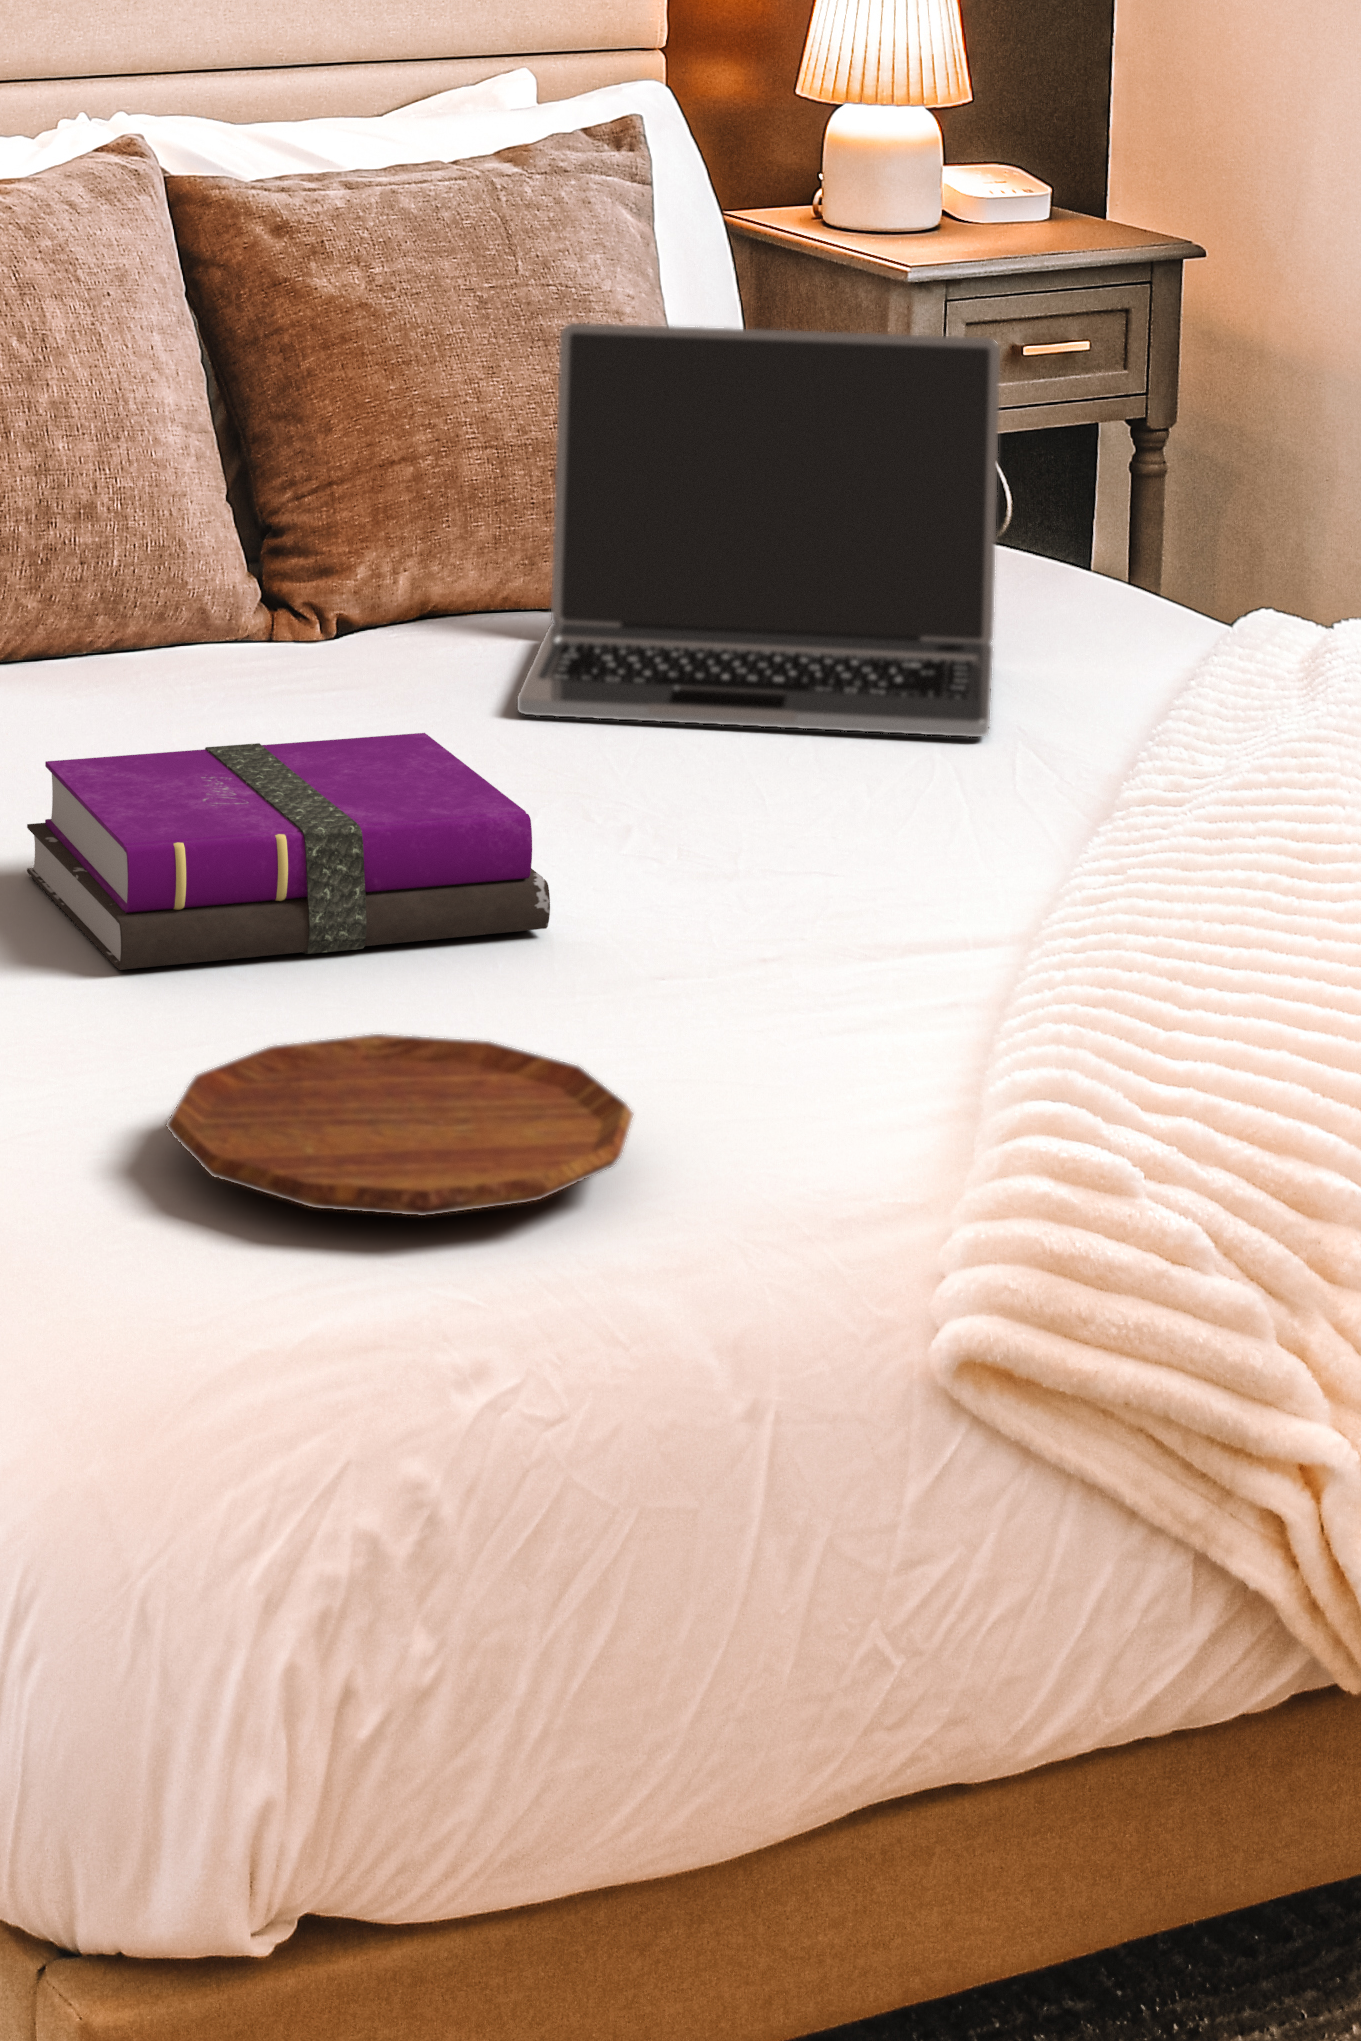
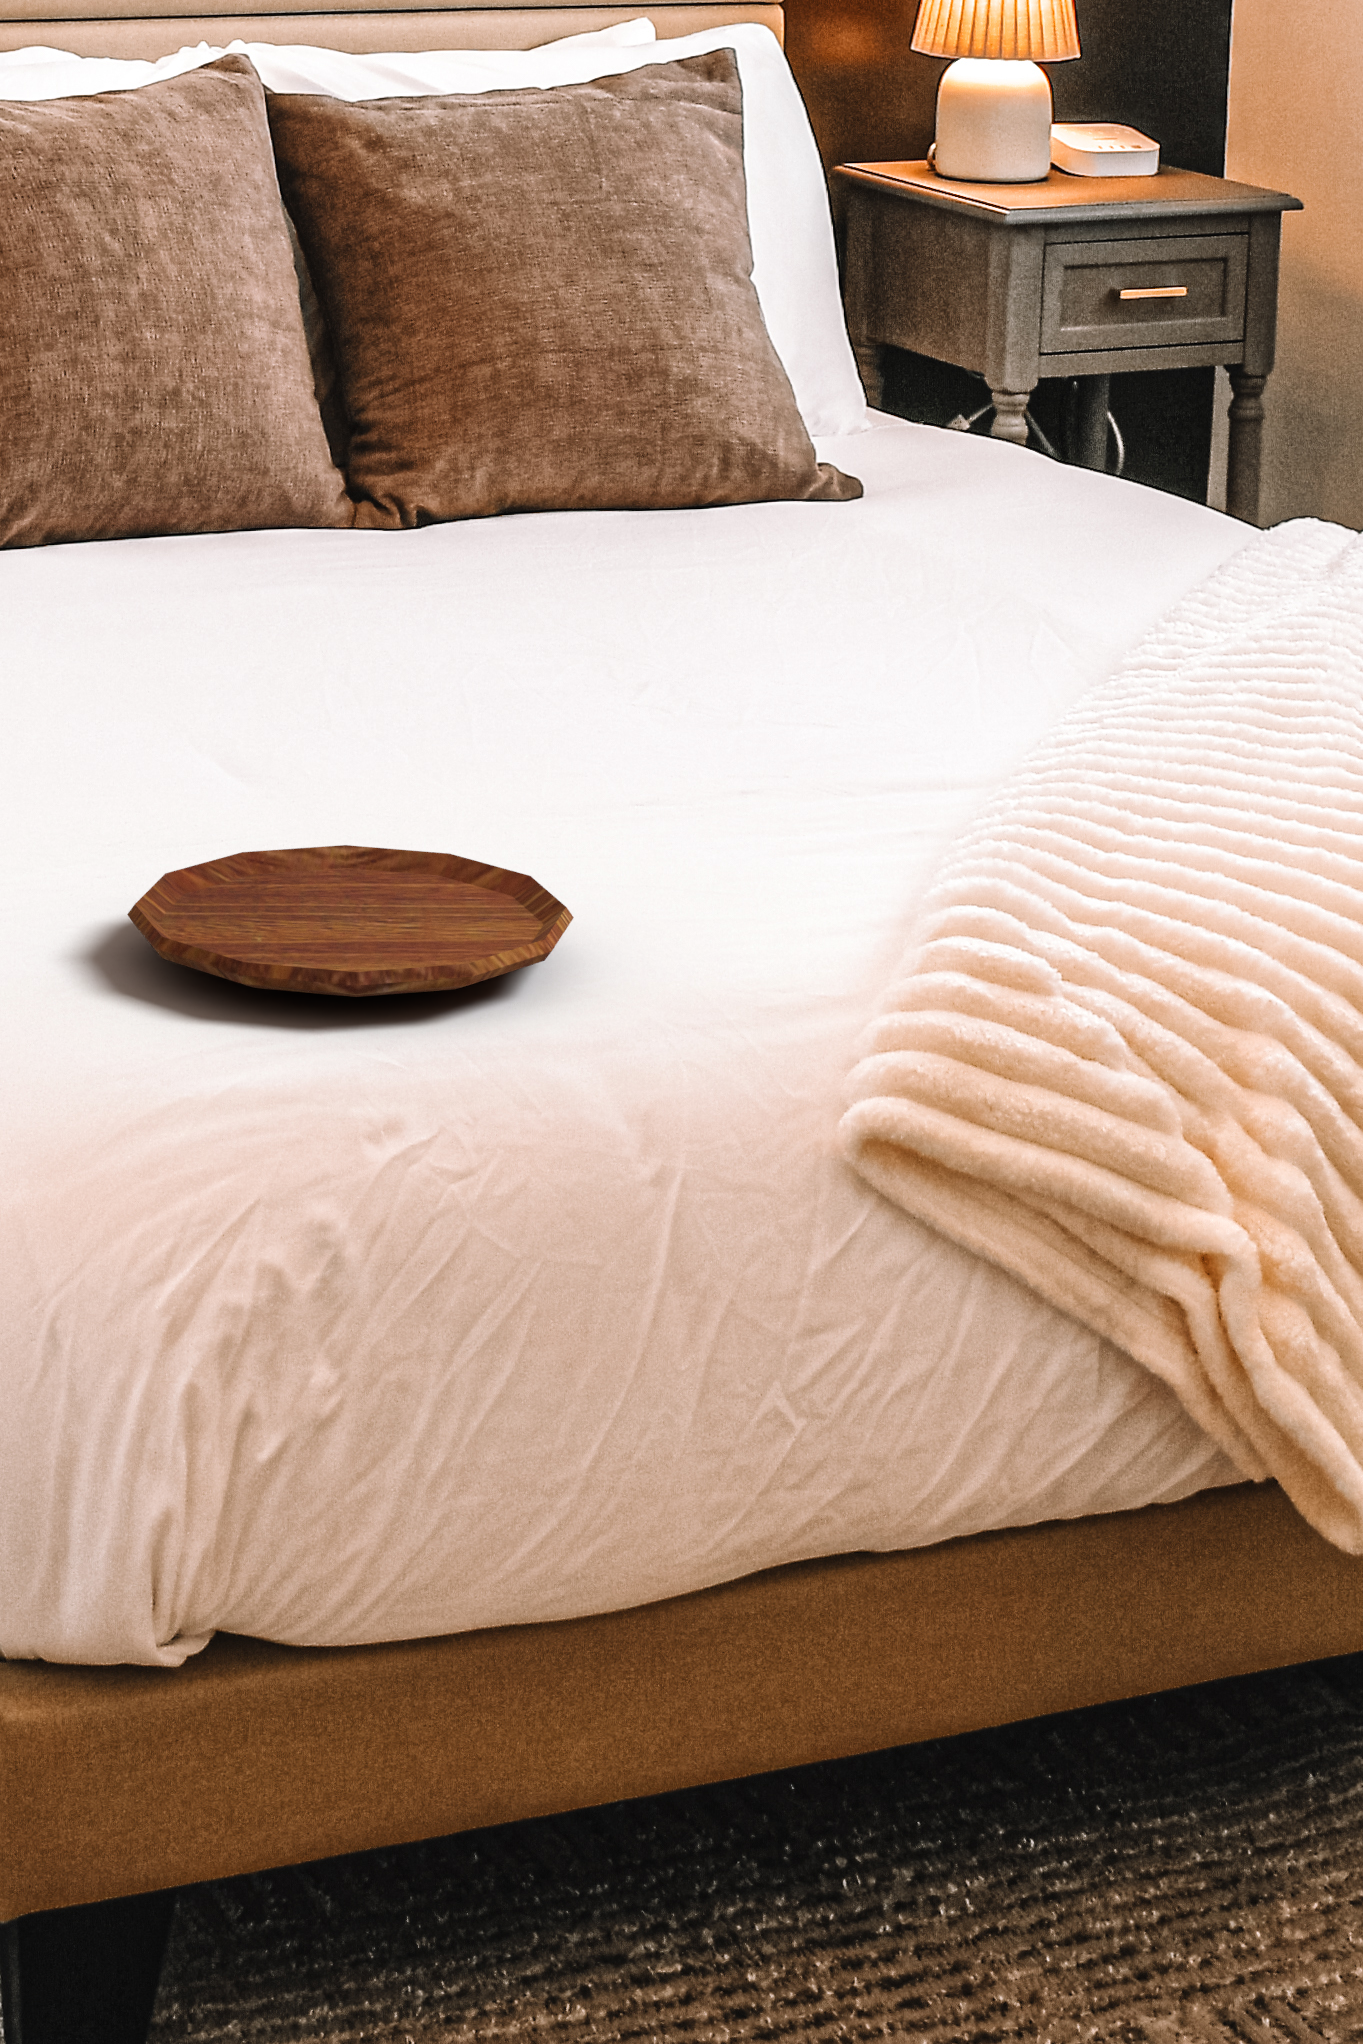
laptop: present [517,323,1000,737] -> none [566,231,1055,623]
notebook: present [27,733,550,970] -> none [62,593,546,794]

